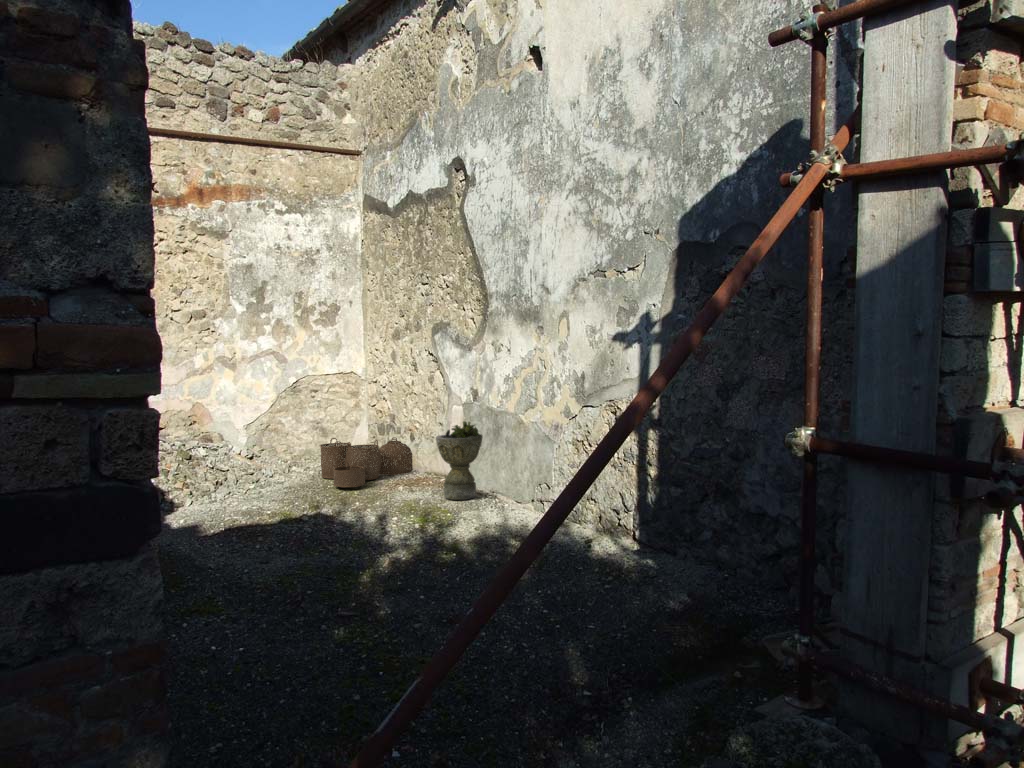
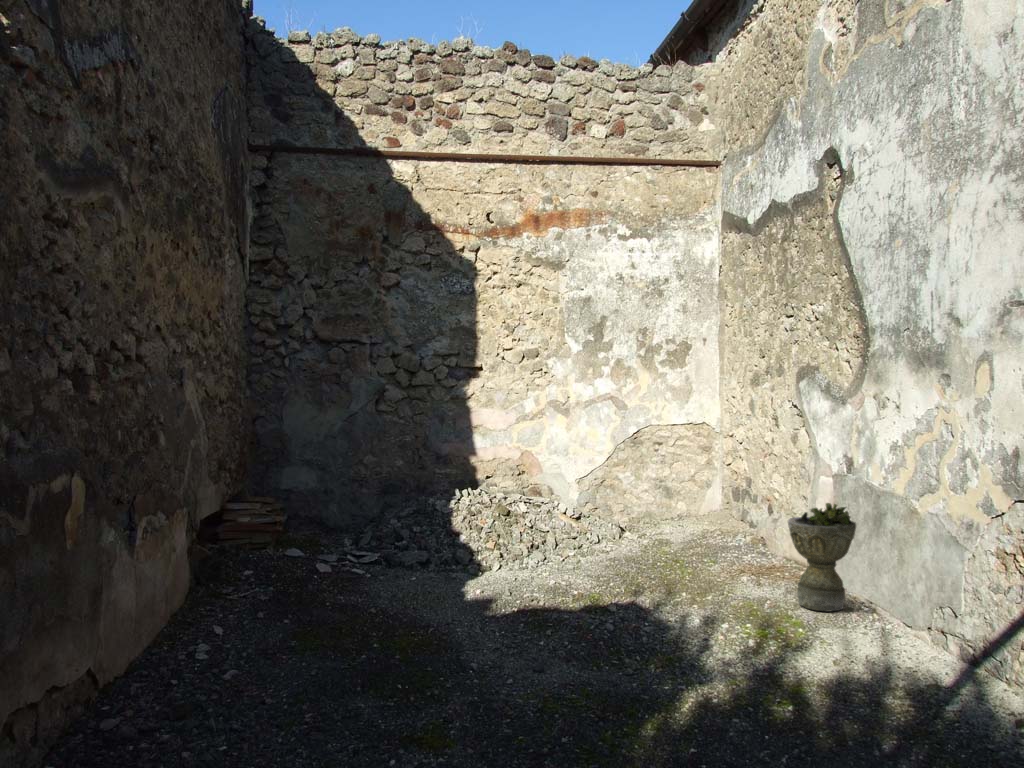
woven basket: present [320,437,413,487] -> none [651,502,768,570]

